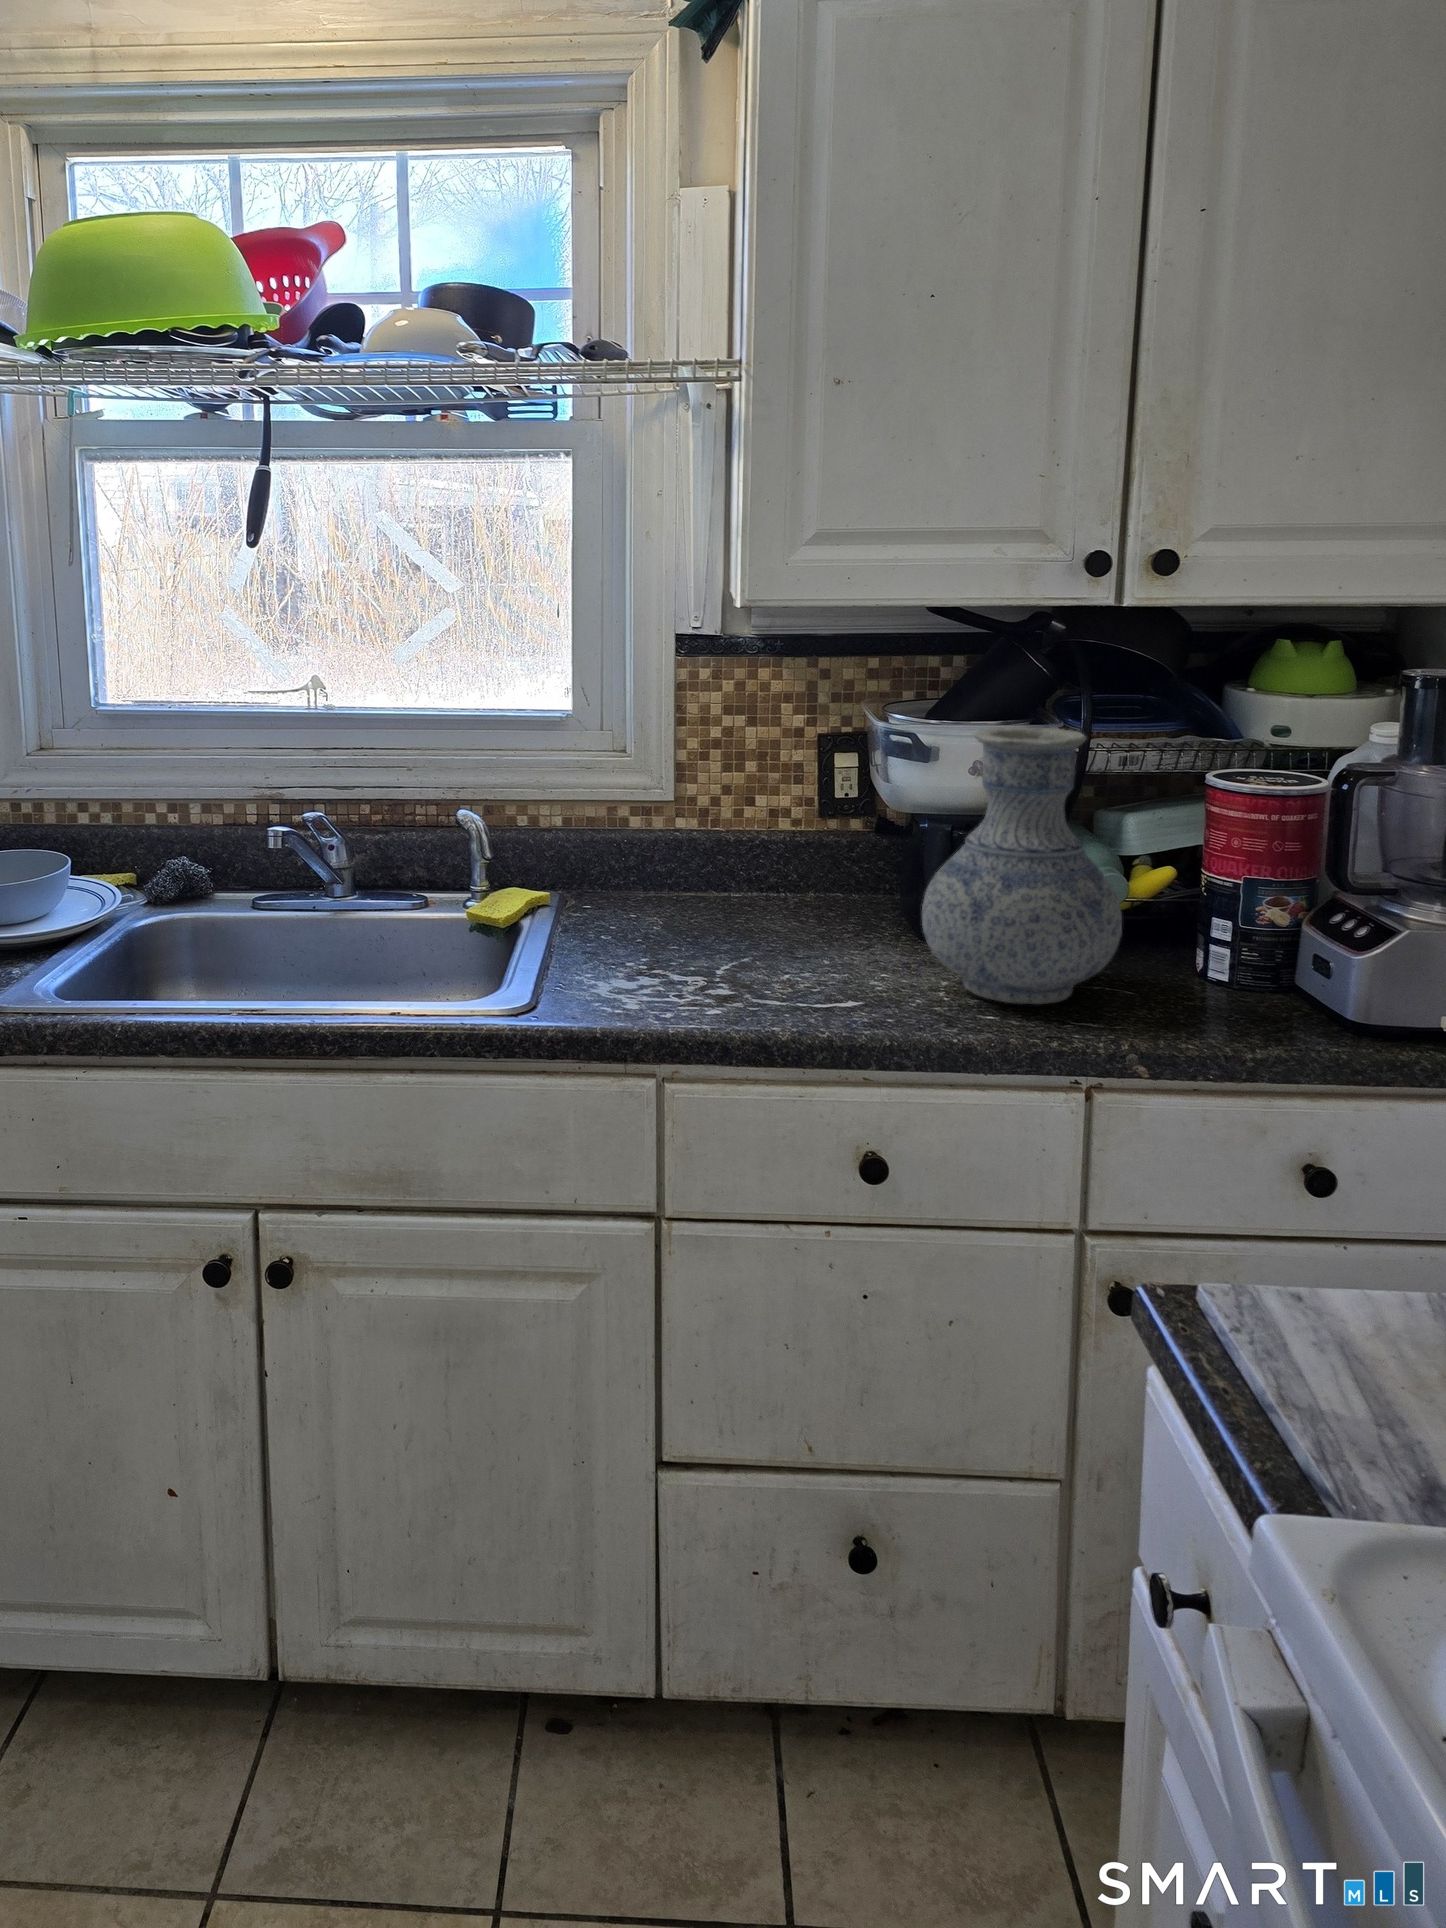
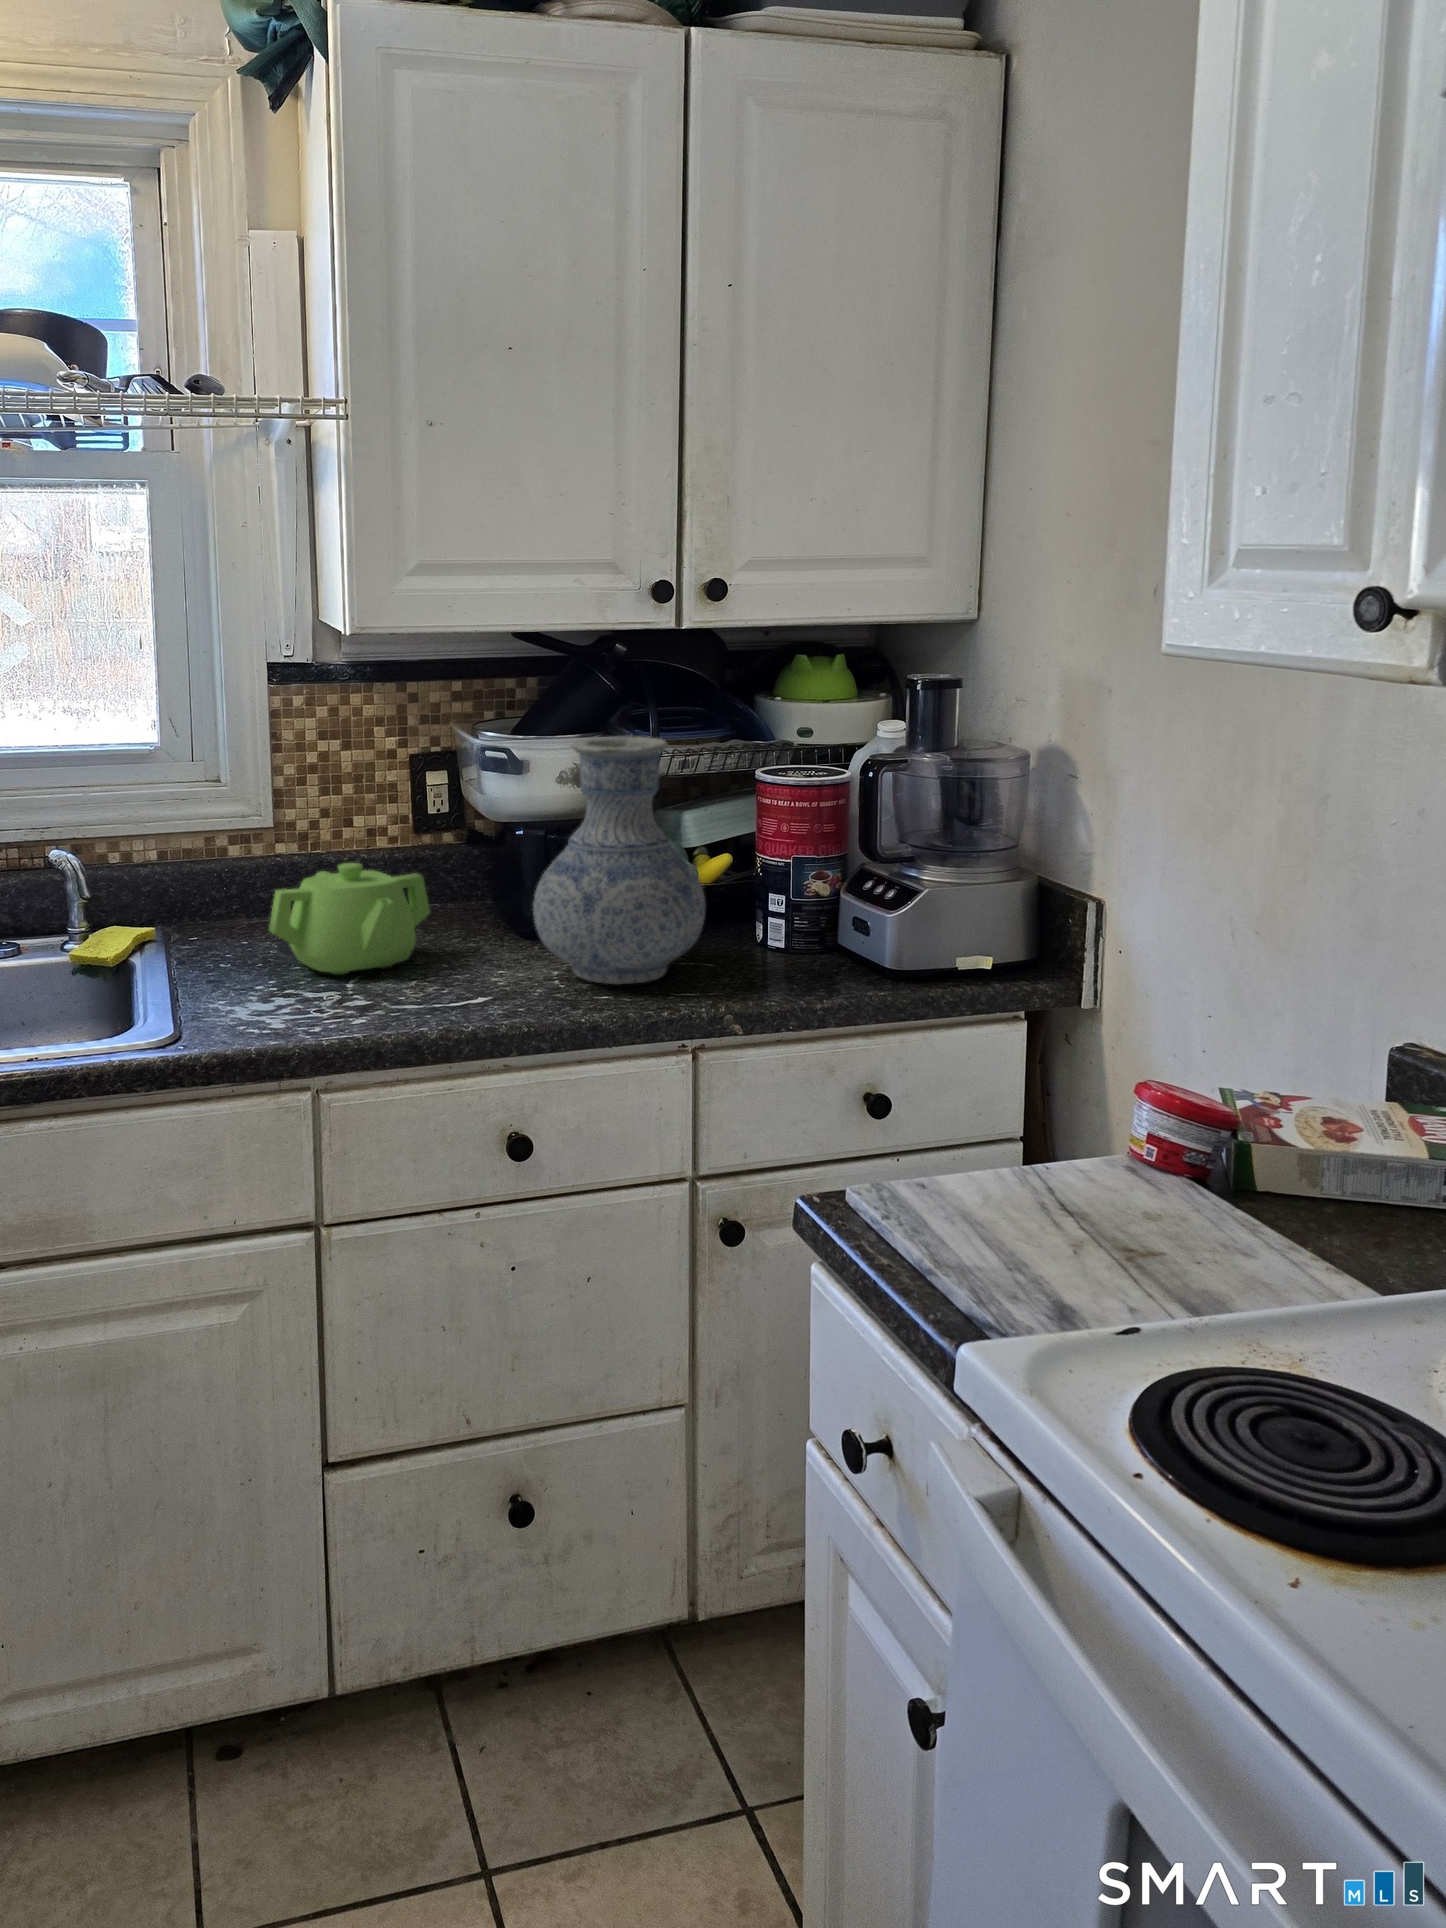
teapot: none [646,845,818,960] -> present [269,863,430,975]

